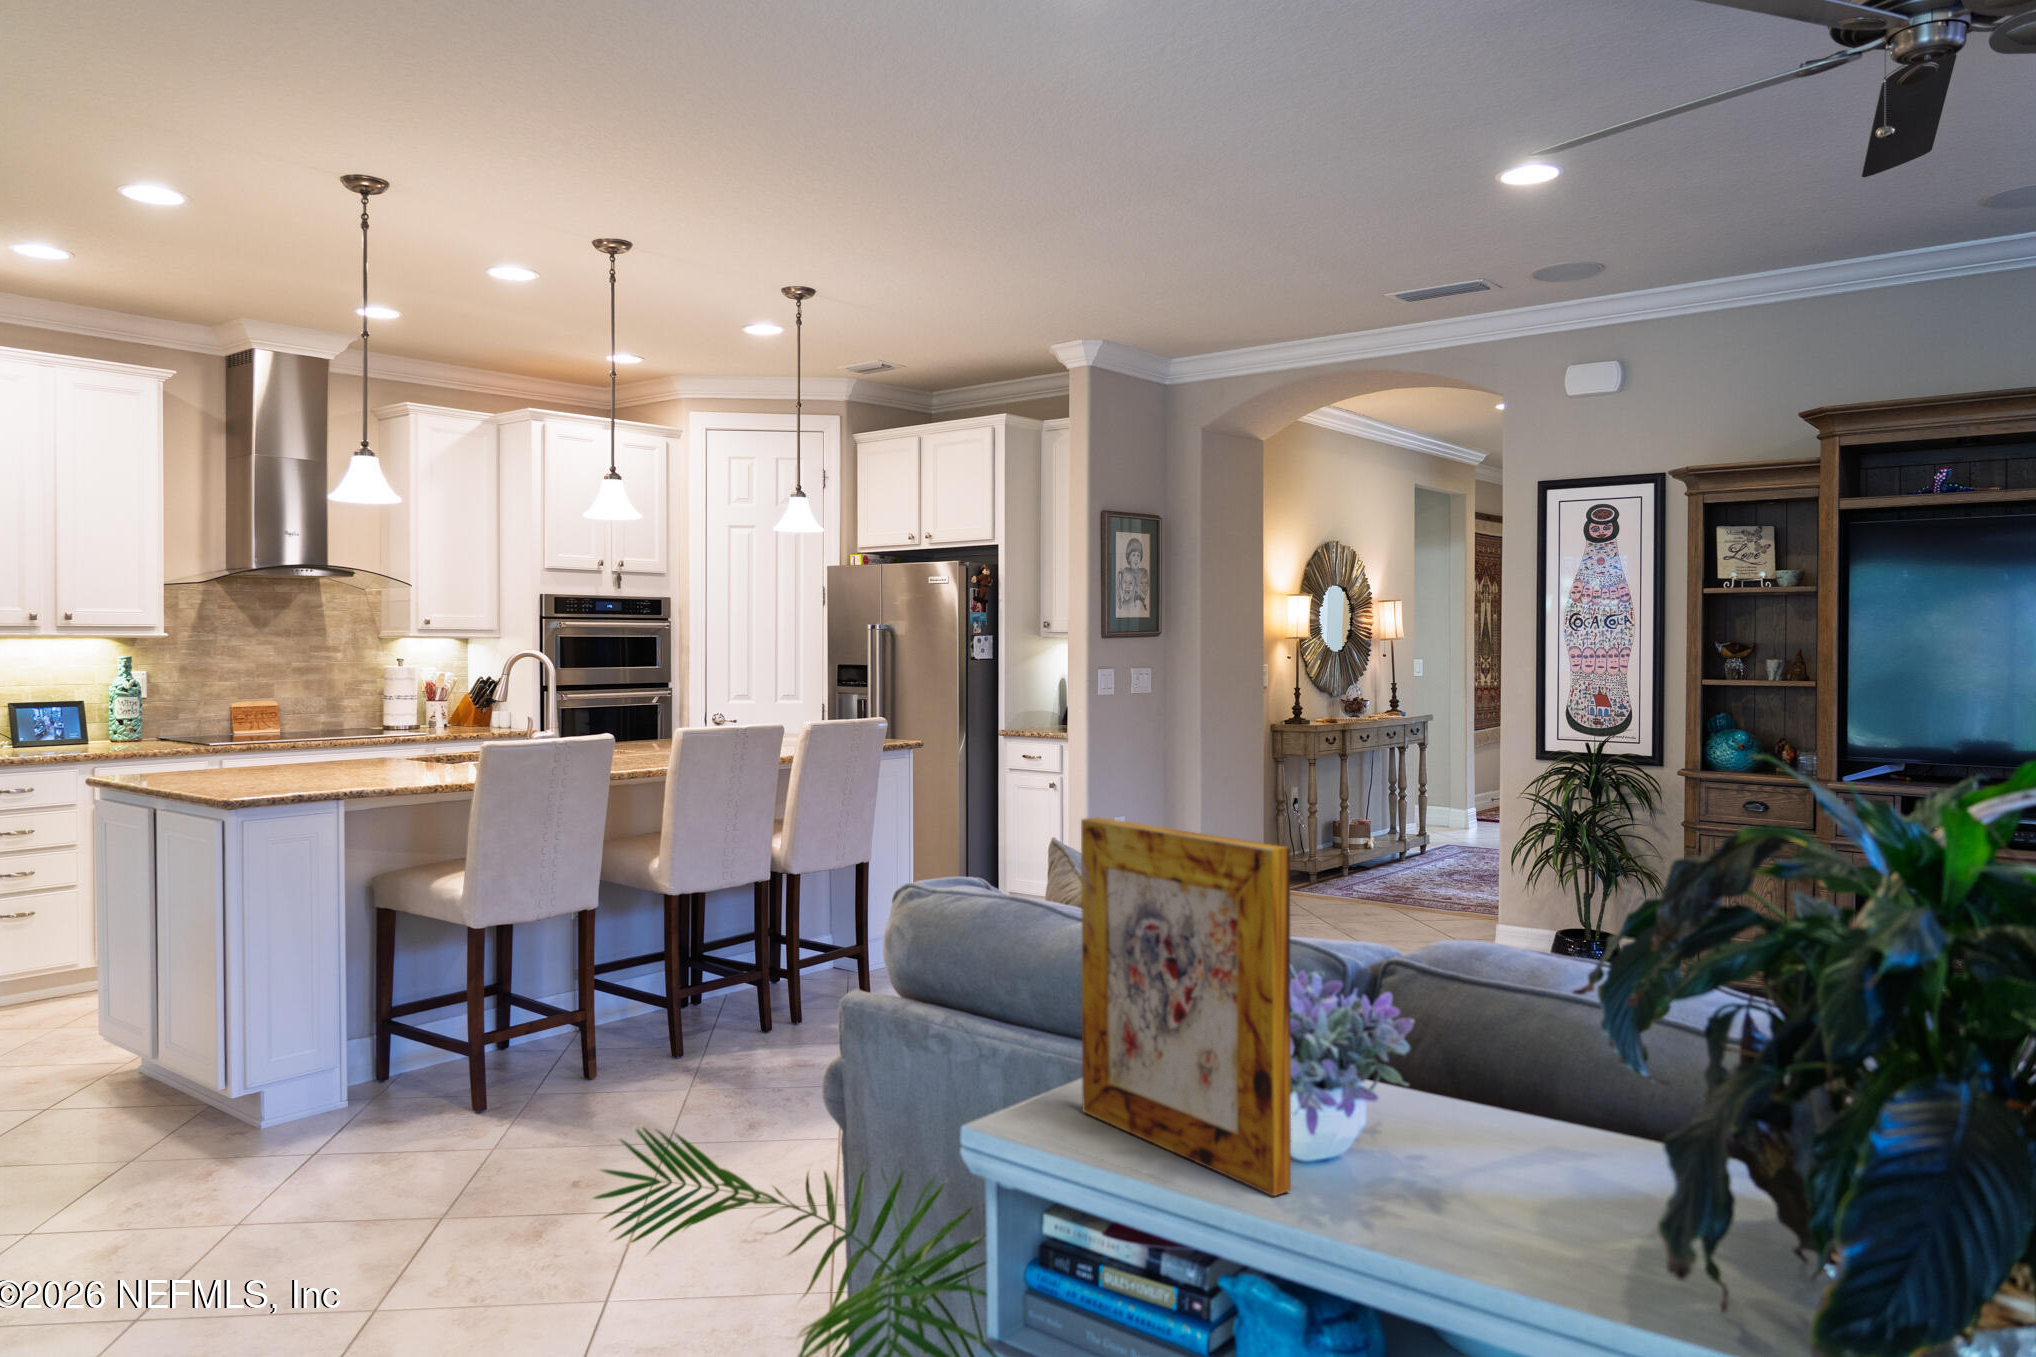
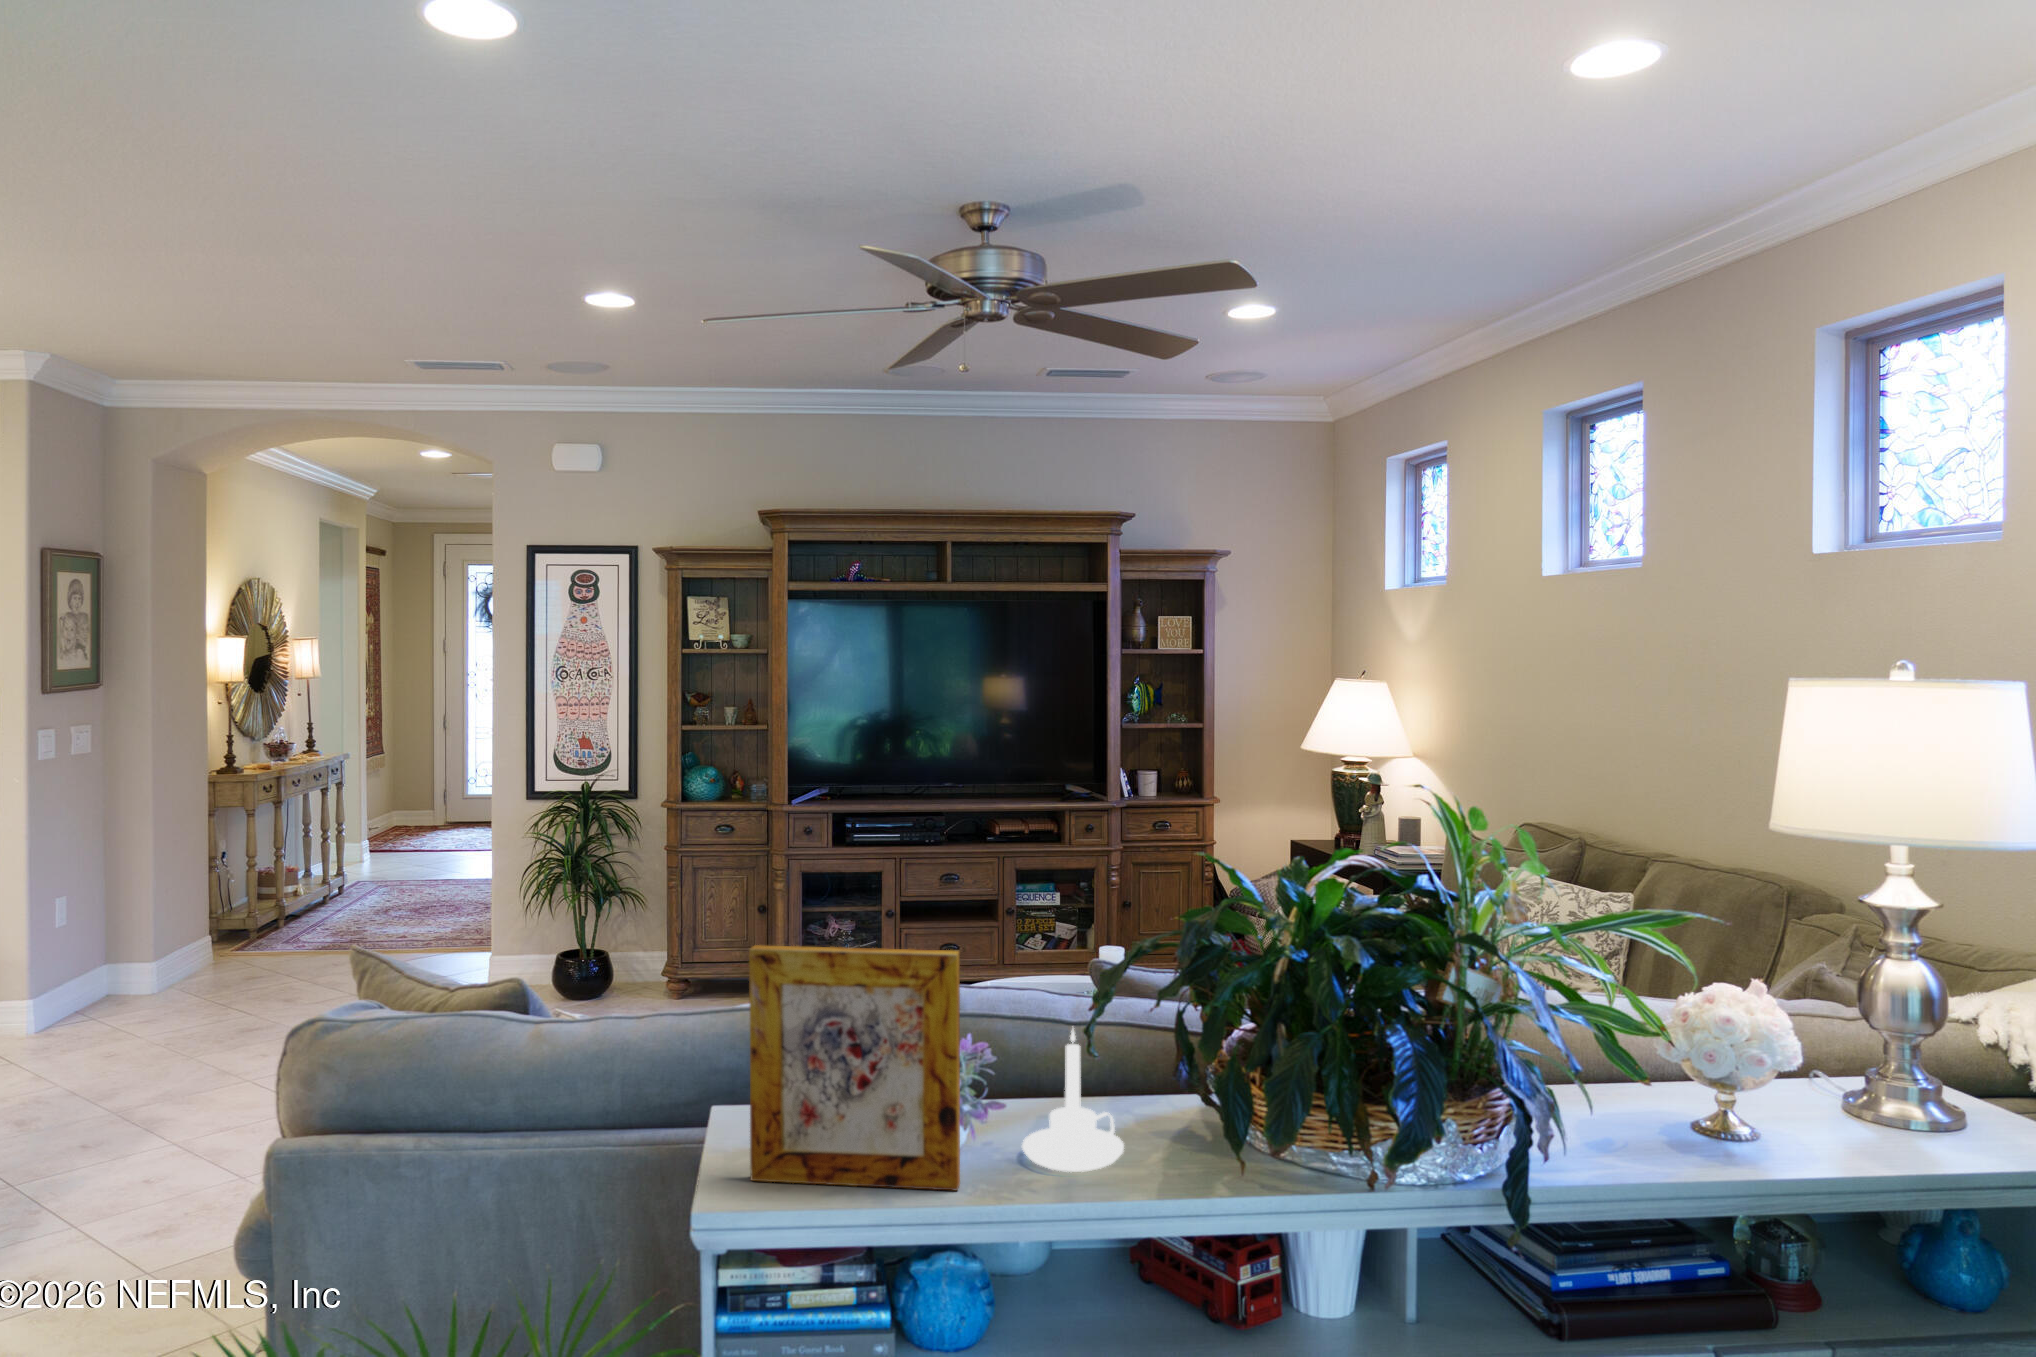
candle holder: none [1422,1001,1597,1240] -> present [1022,1029,1124,1172]

